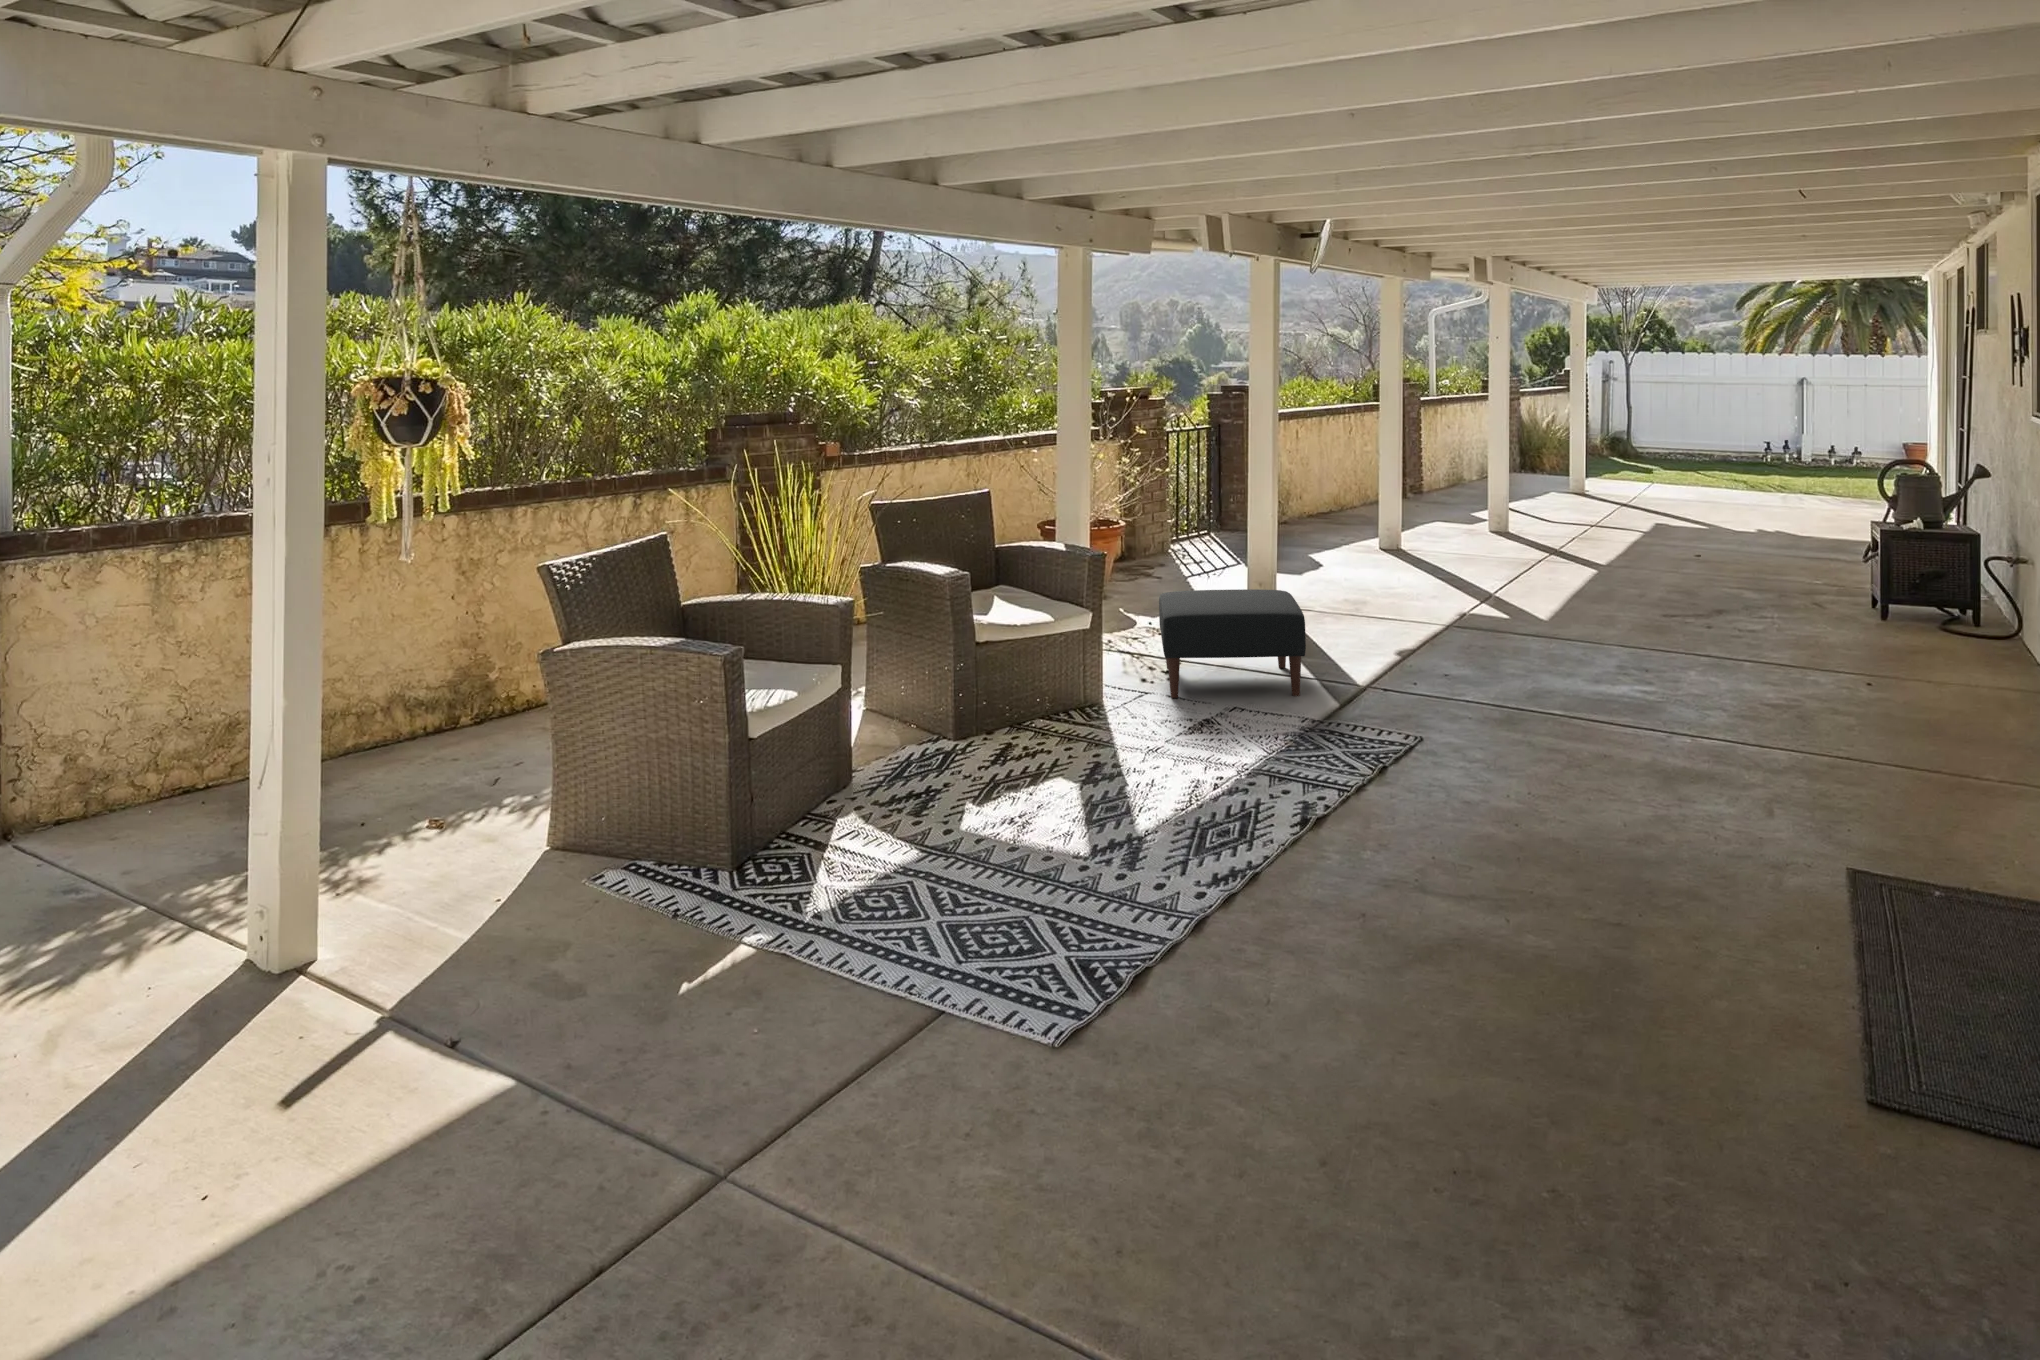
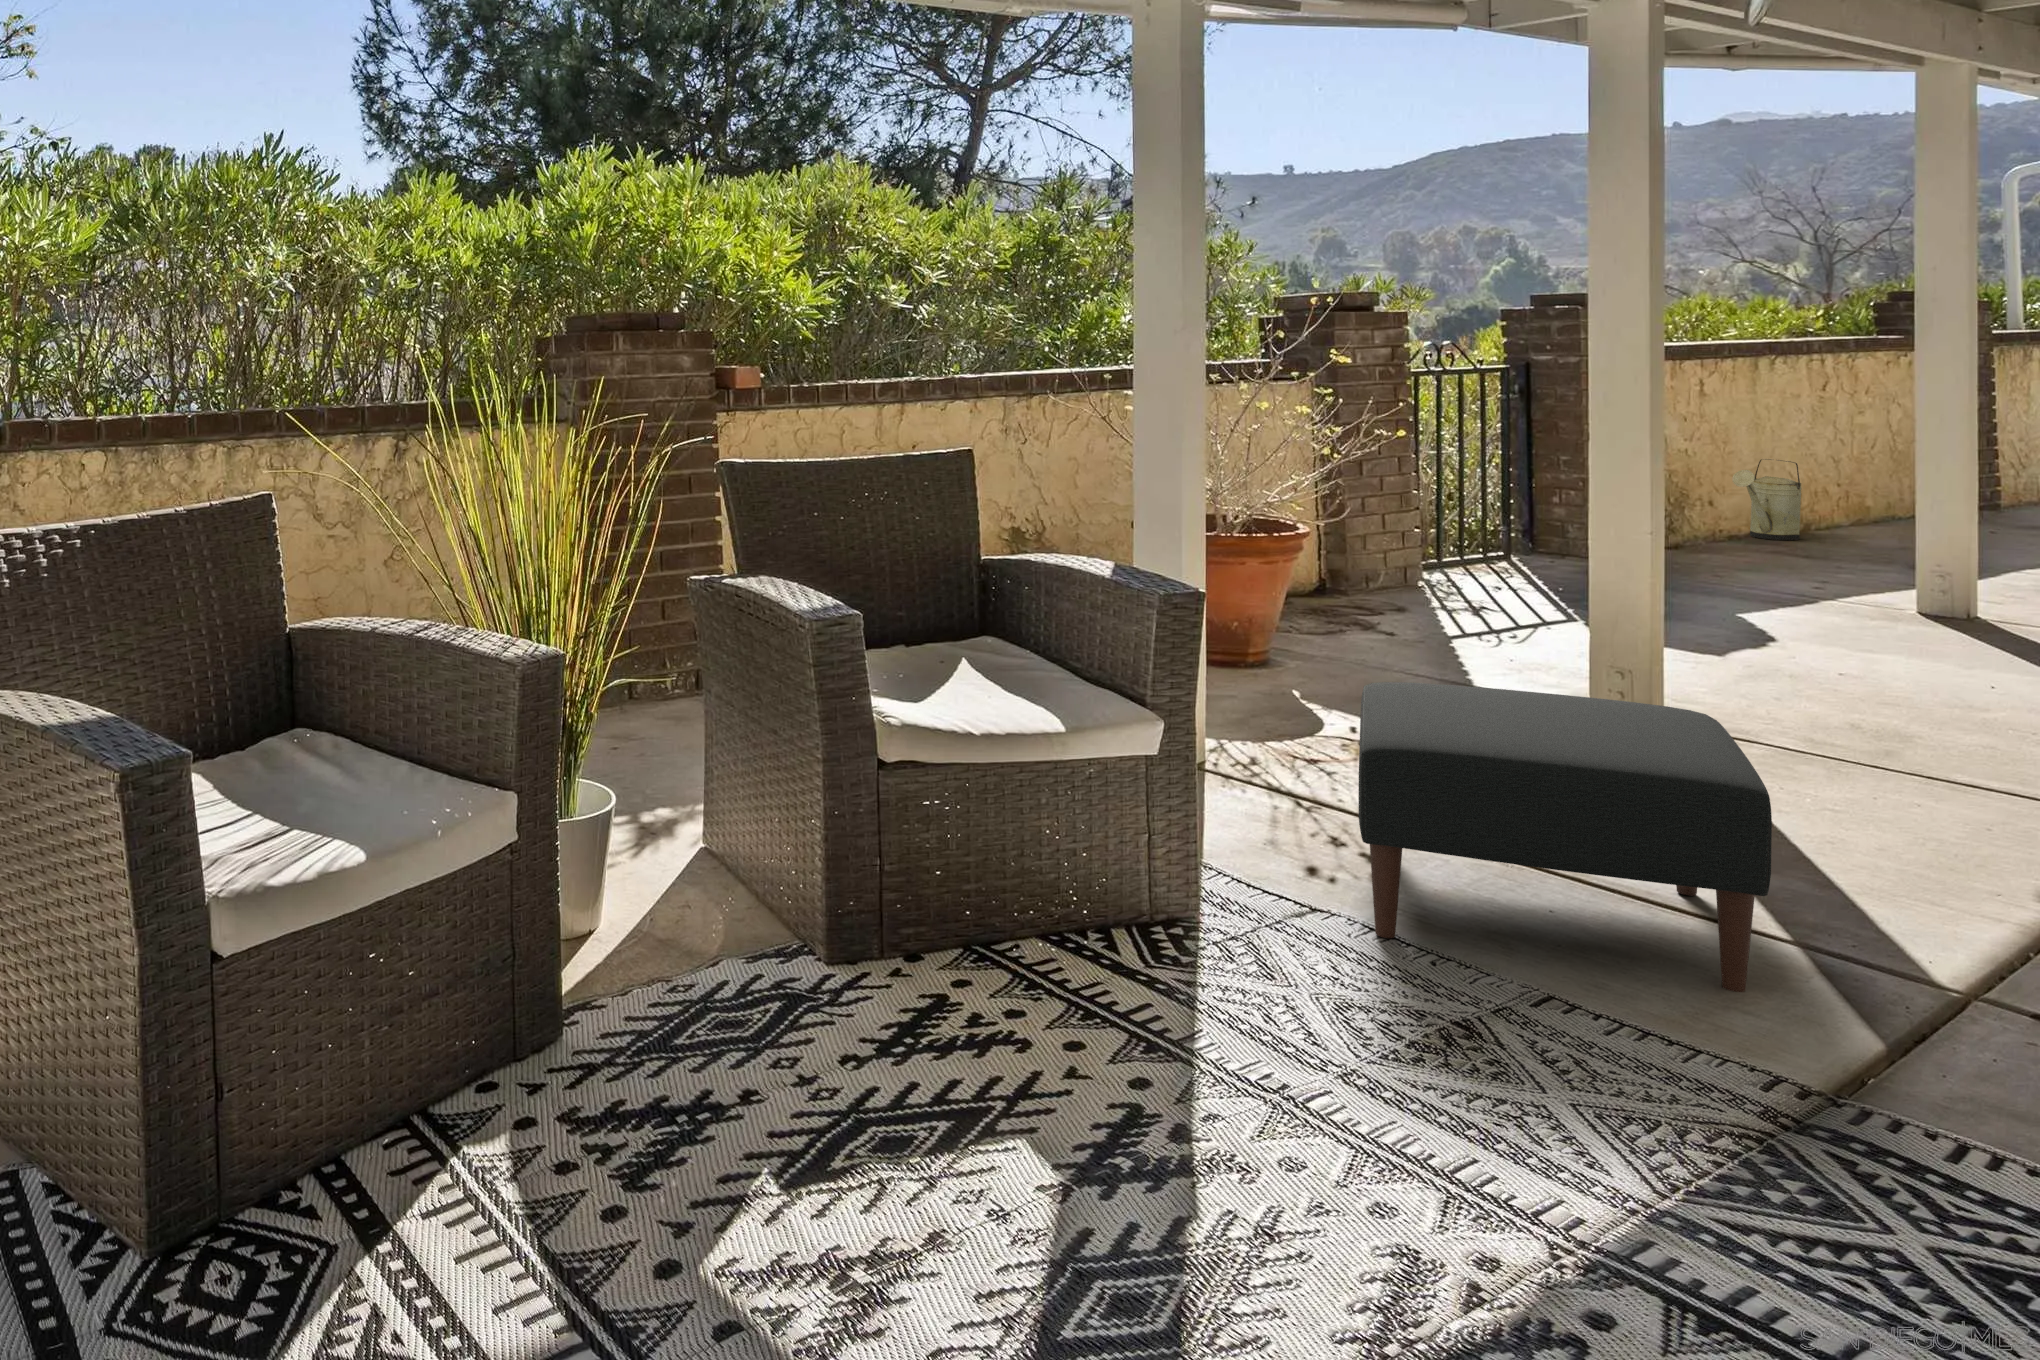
watering can: none [1308,474,1338,516] -> present [1732,459,1801,540]

